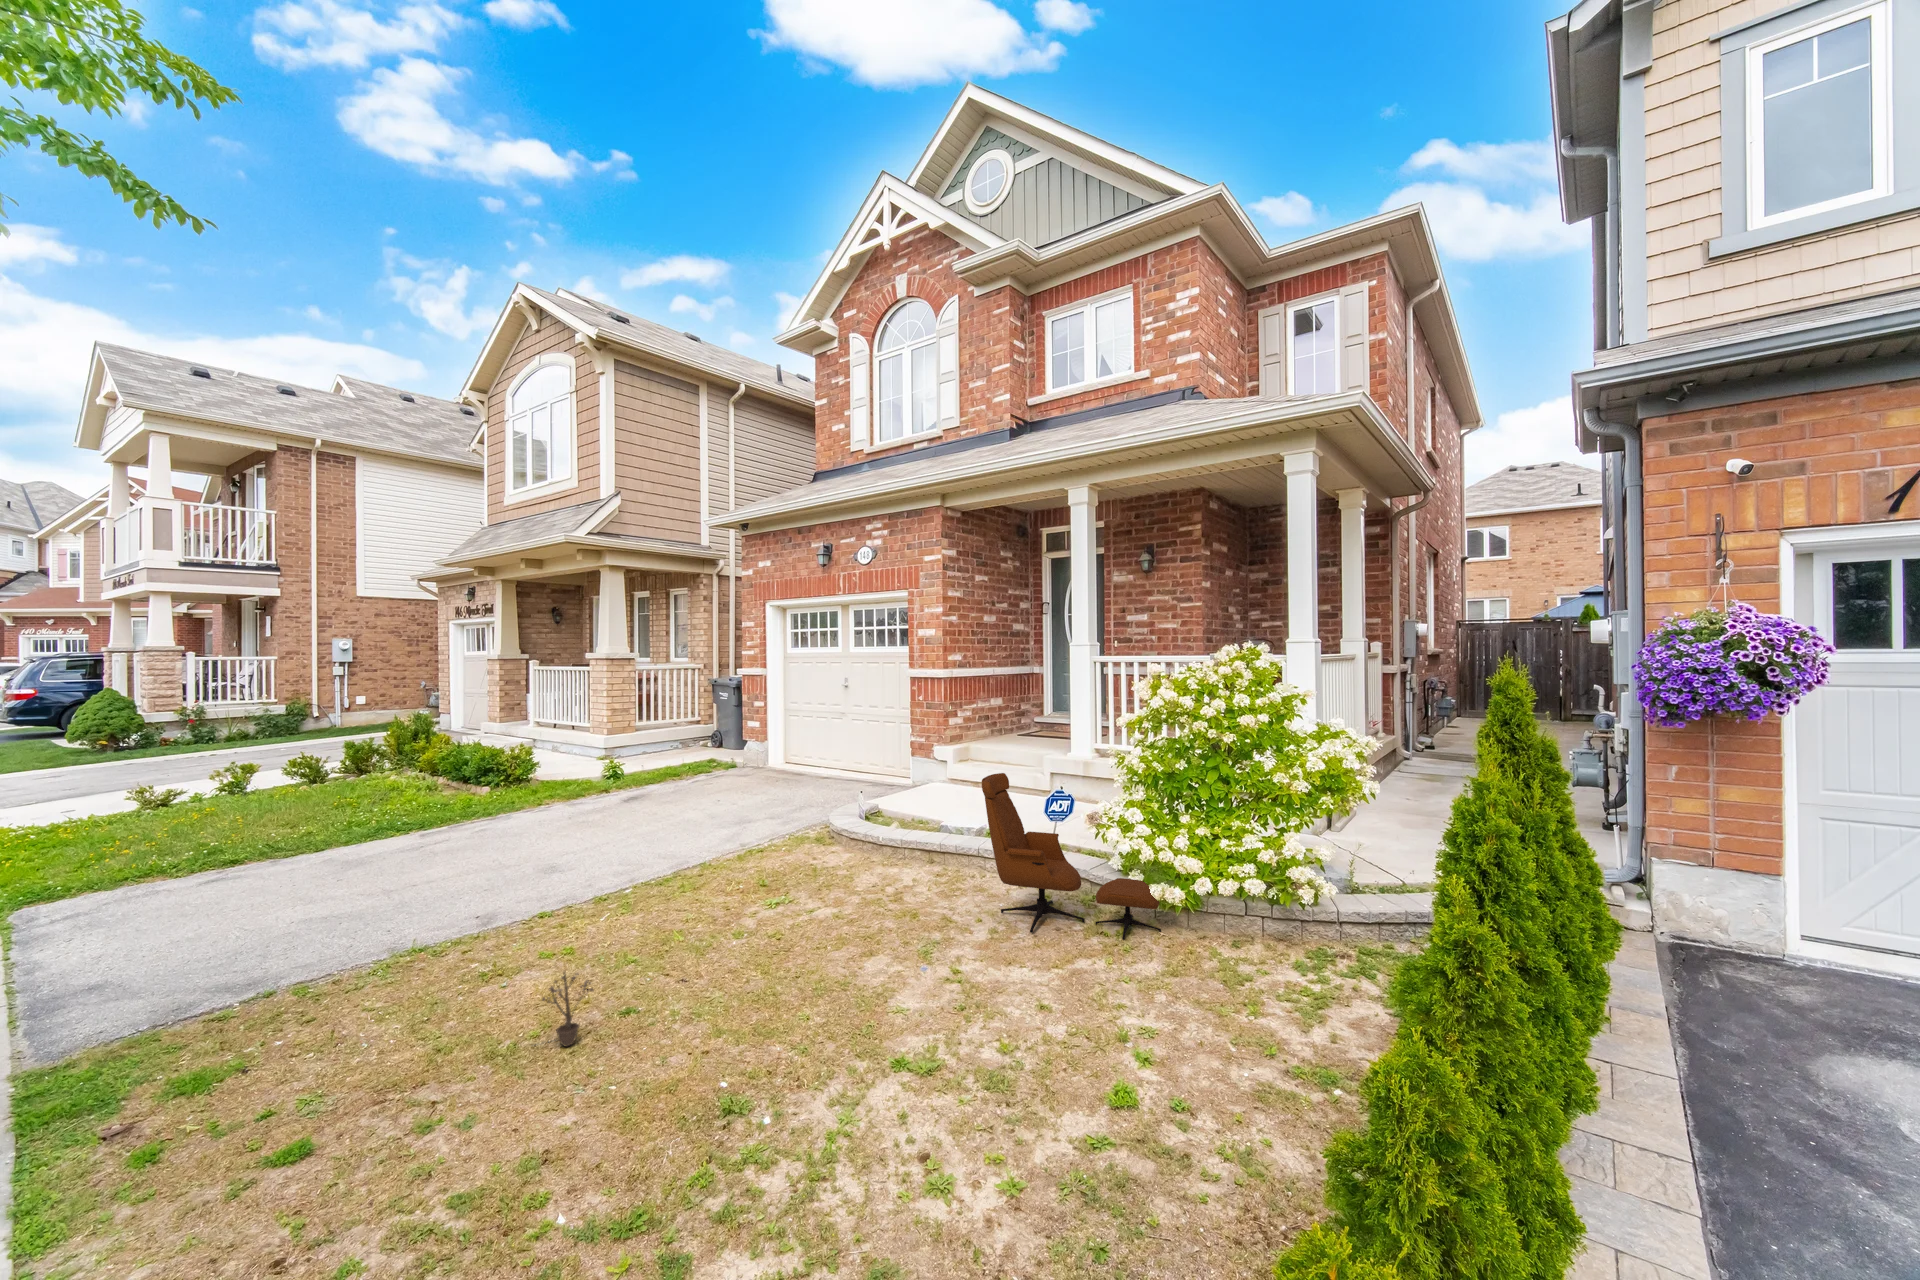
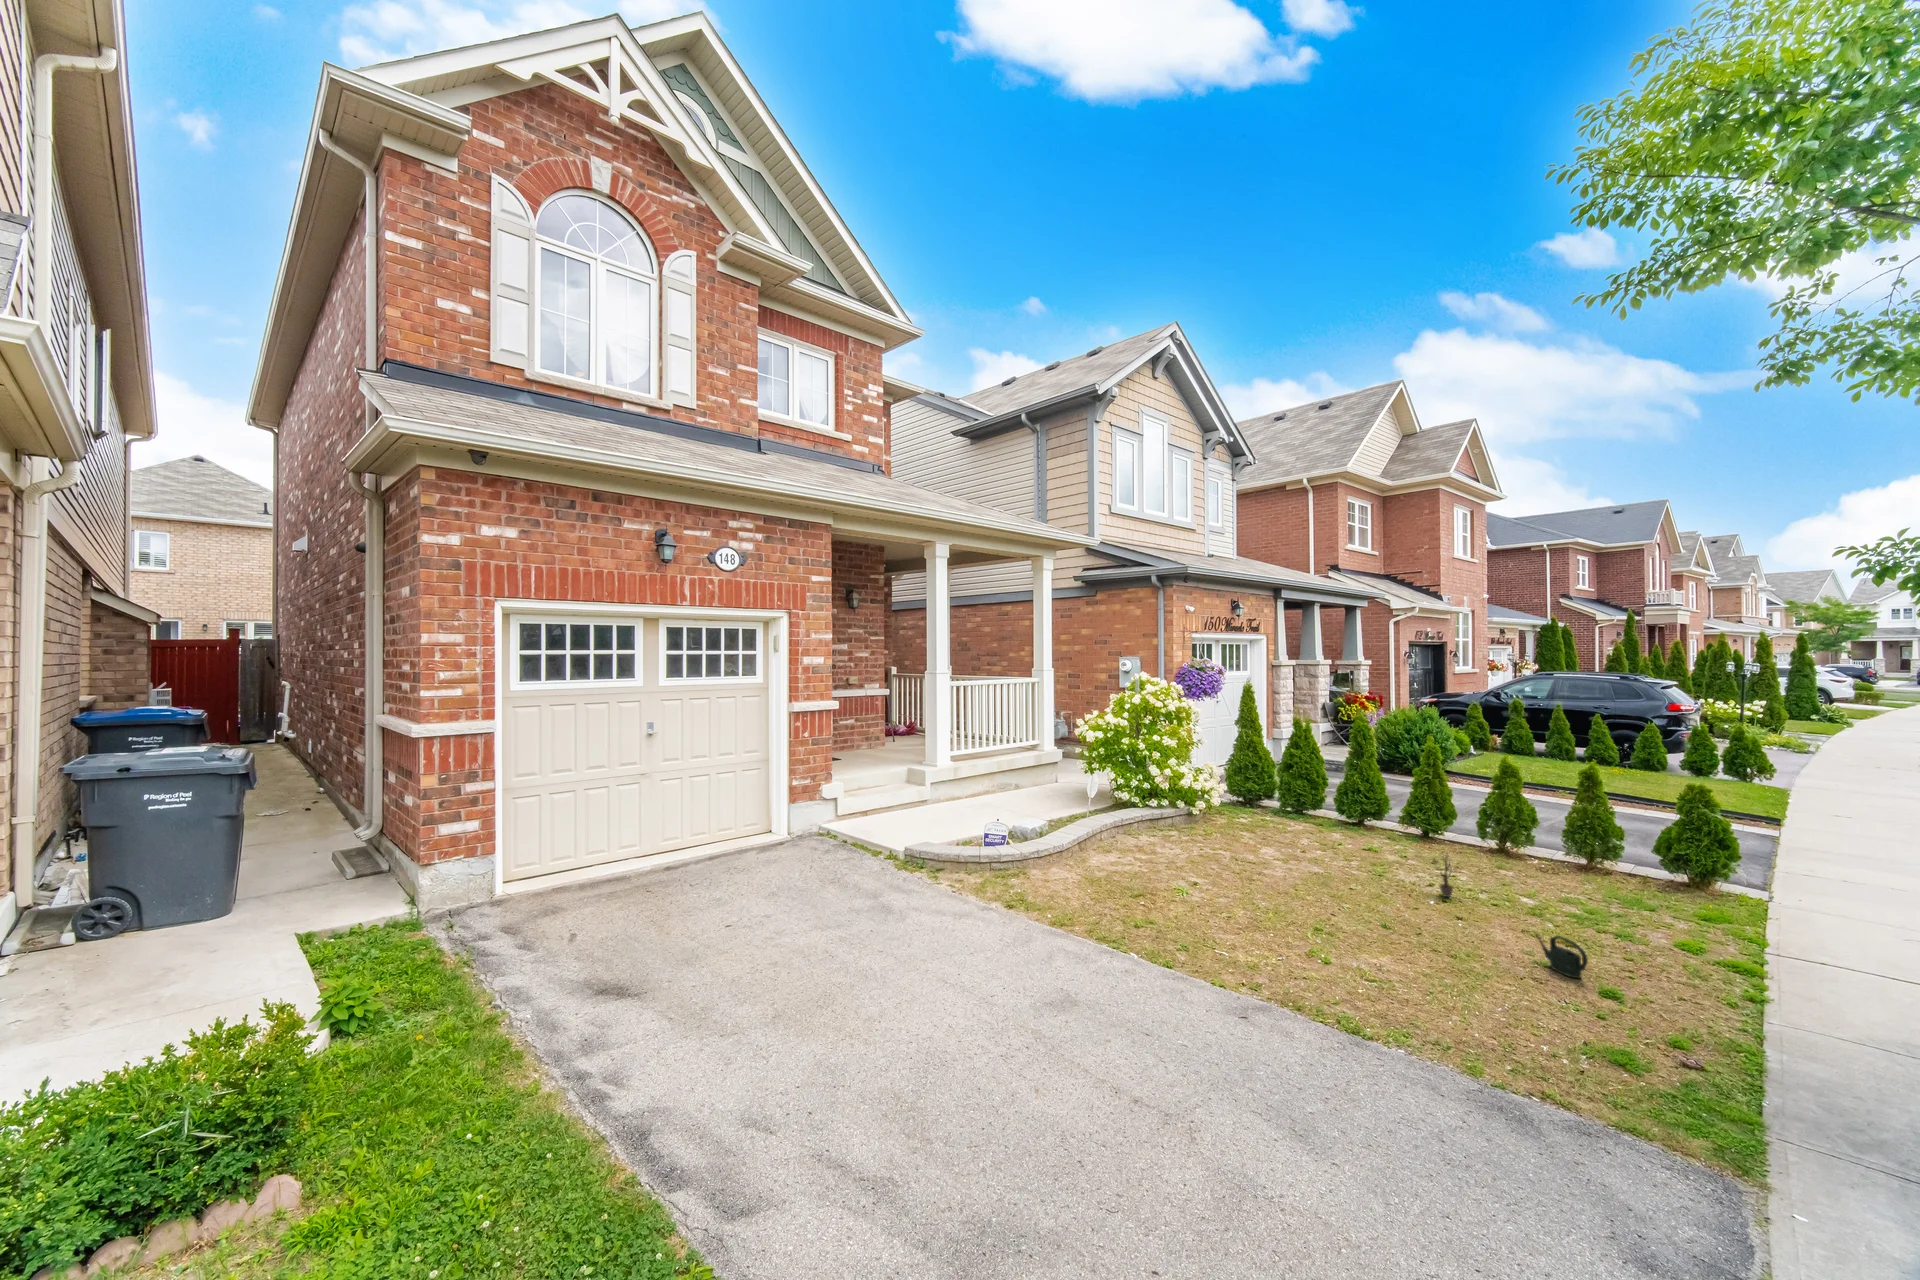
lounge chair: present [982,773,1161,940] -> none [1163,745,1216,829]
watering can: none [247,1000,333,1049] -> present [1536,935,1588,978]

